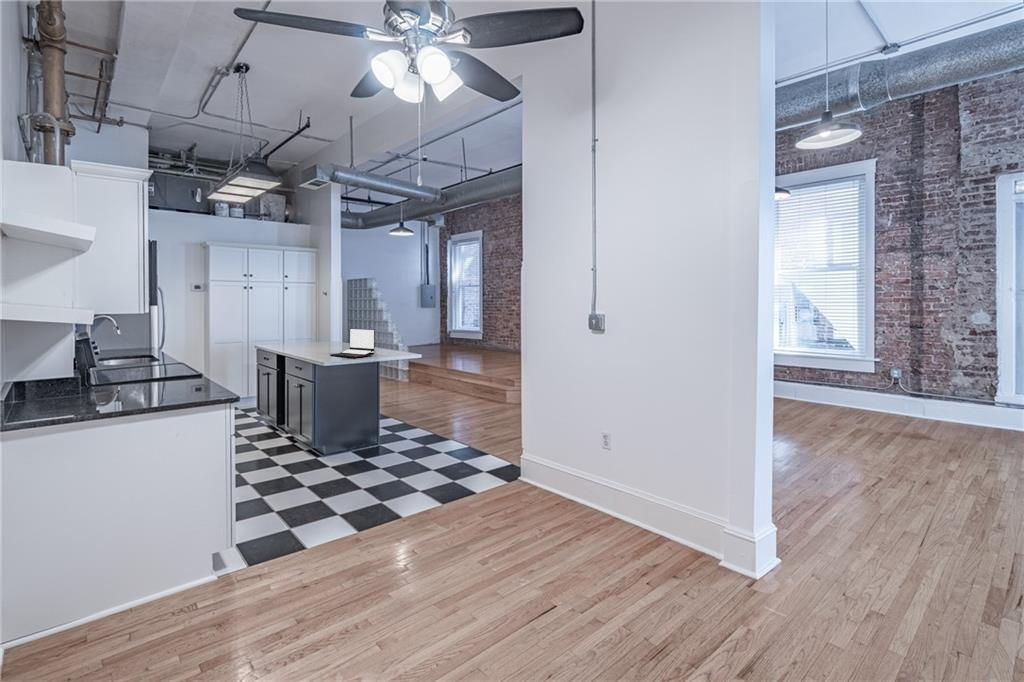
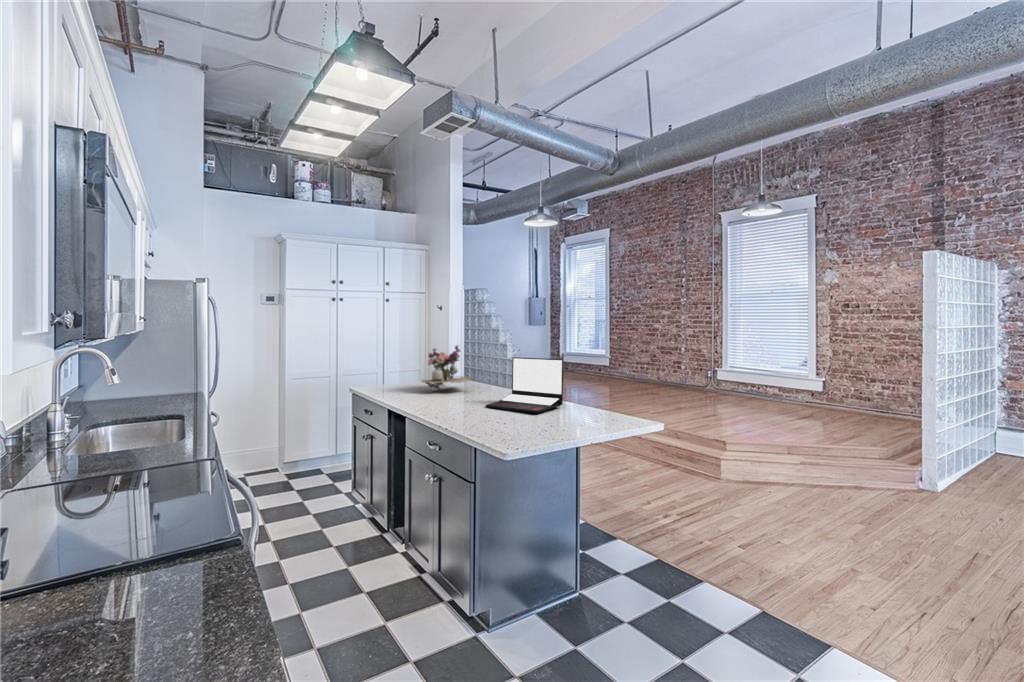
flower arrangement: none [298,321,332,349] -> present [422,346,473,389]

